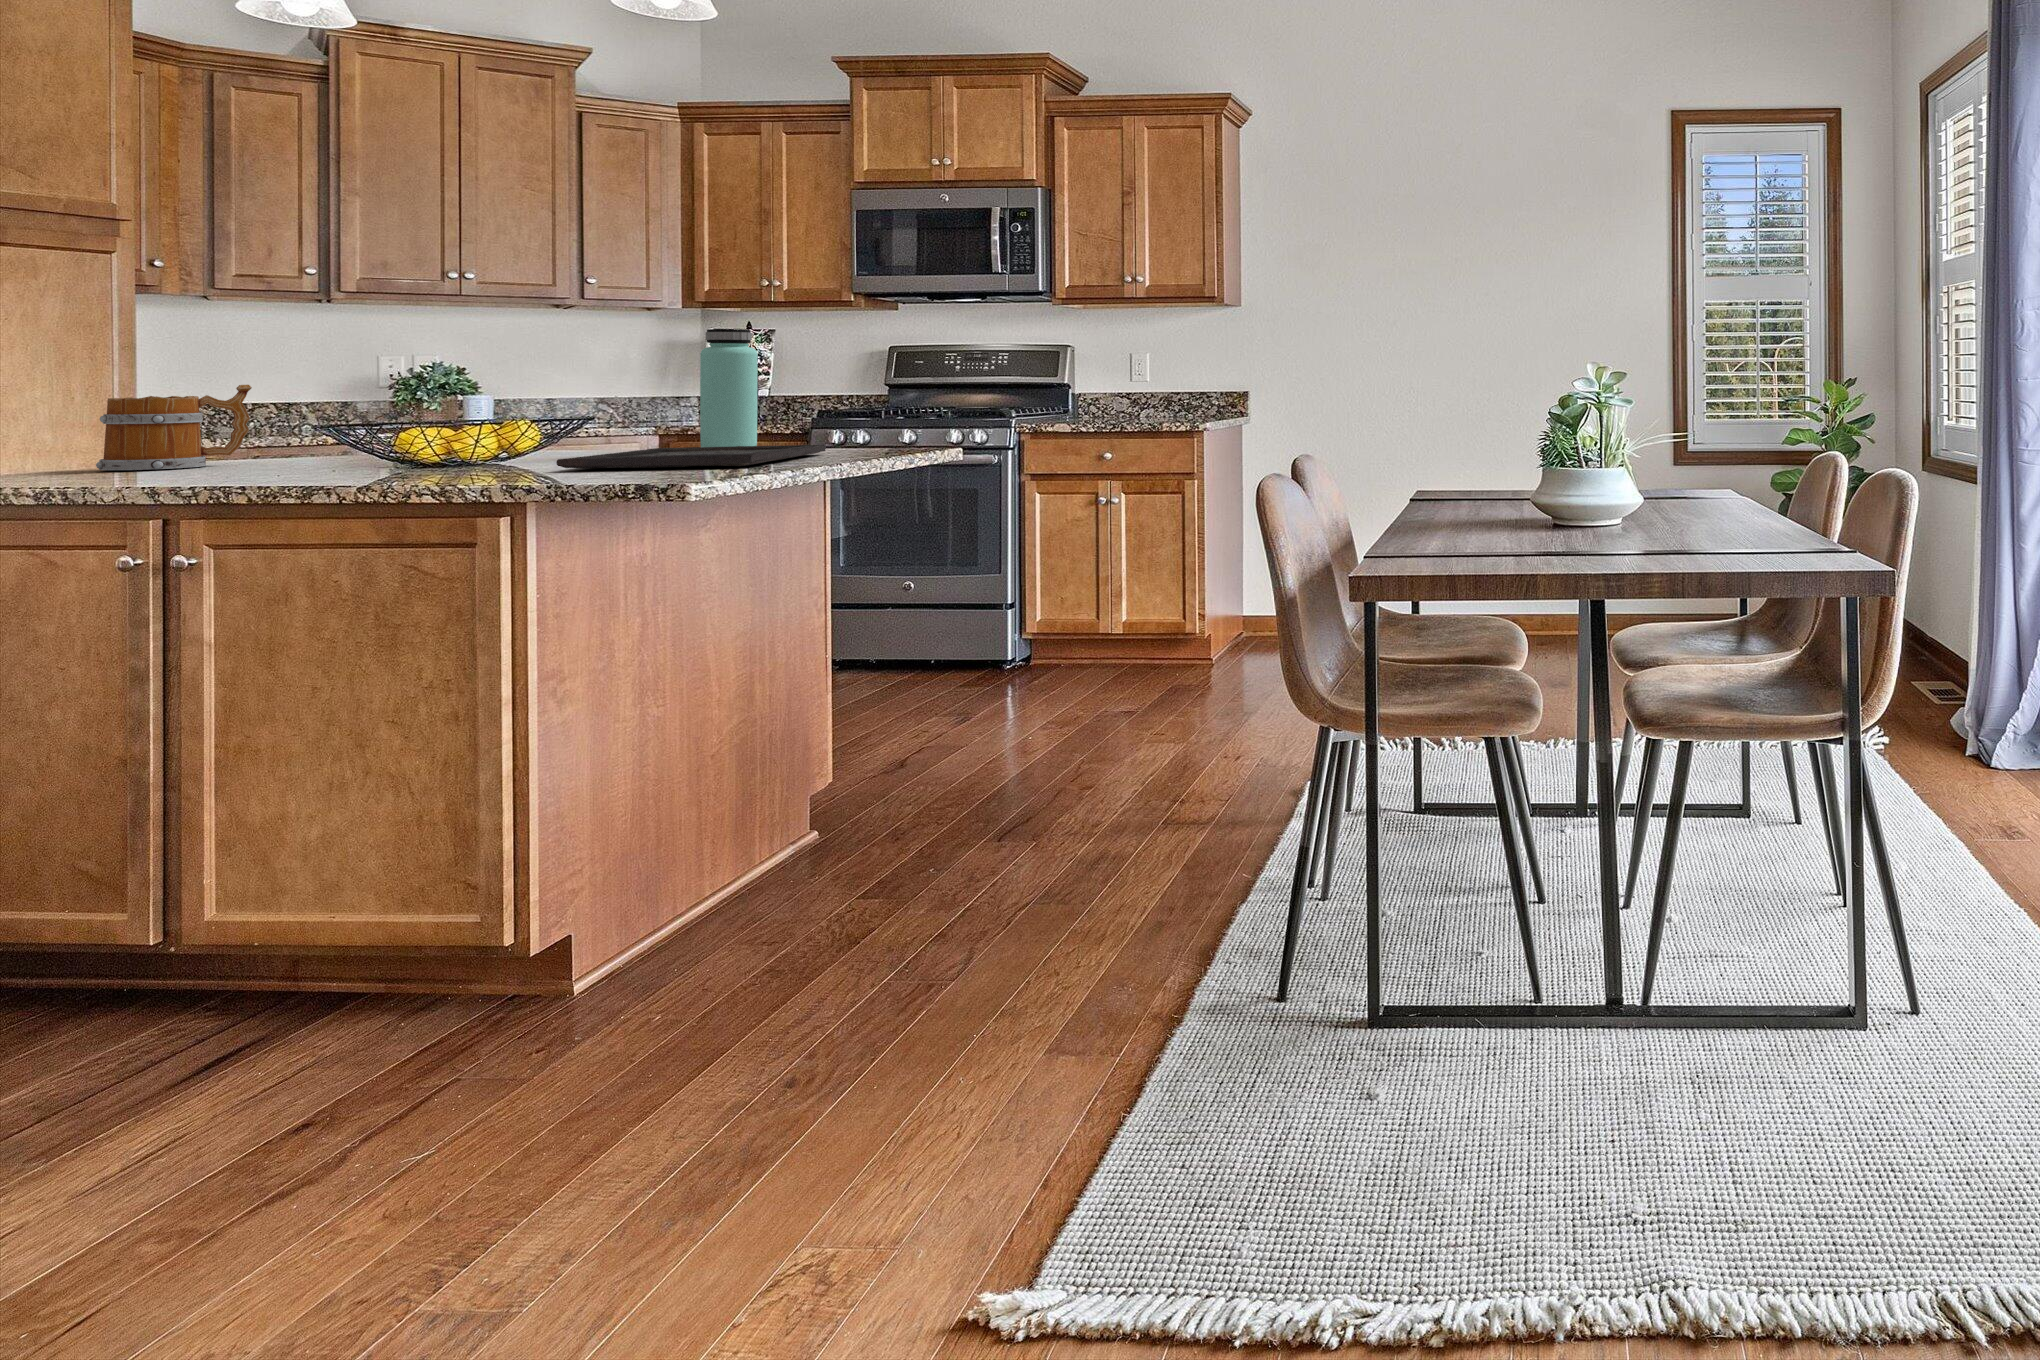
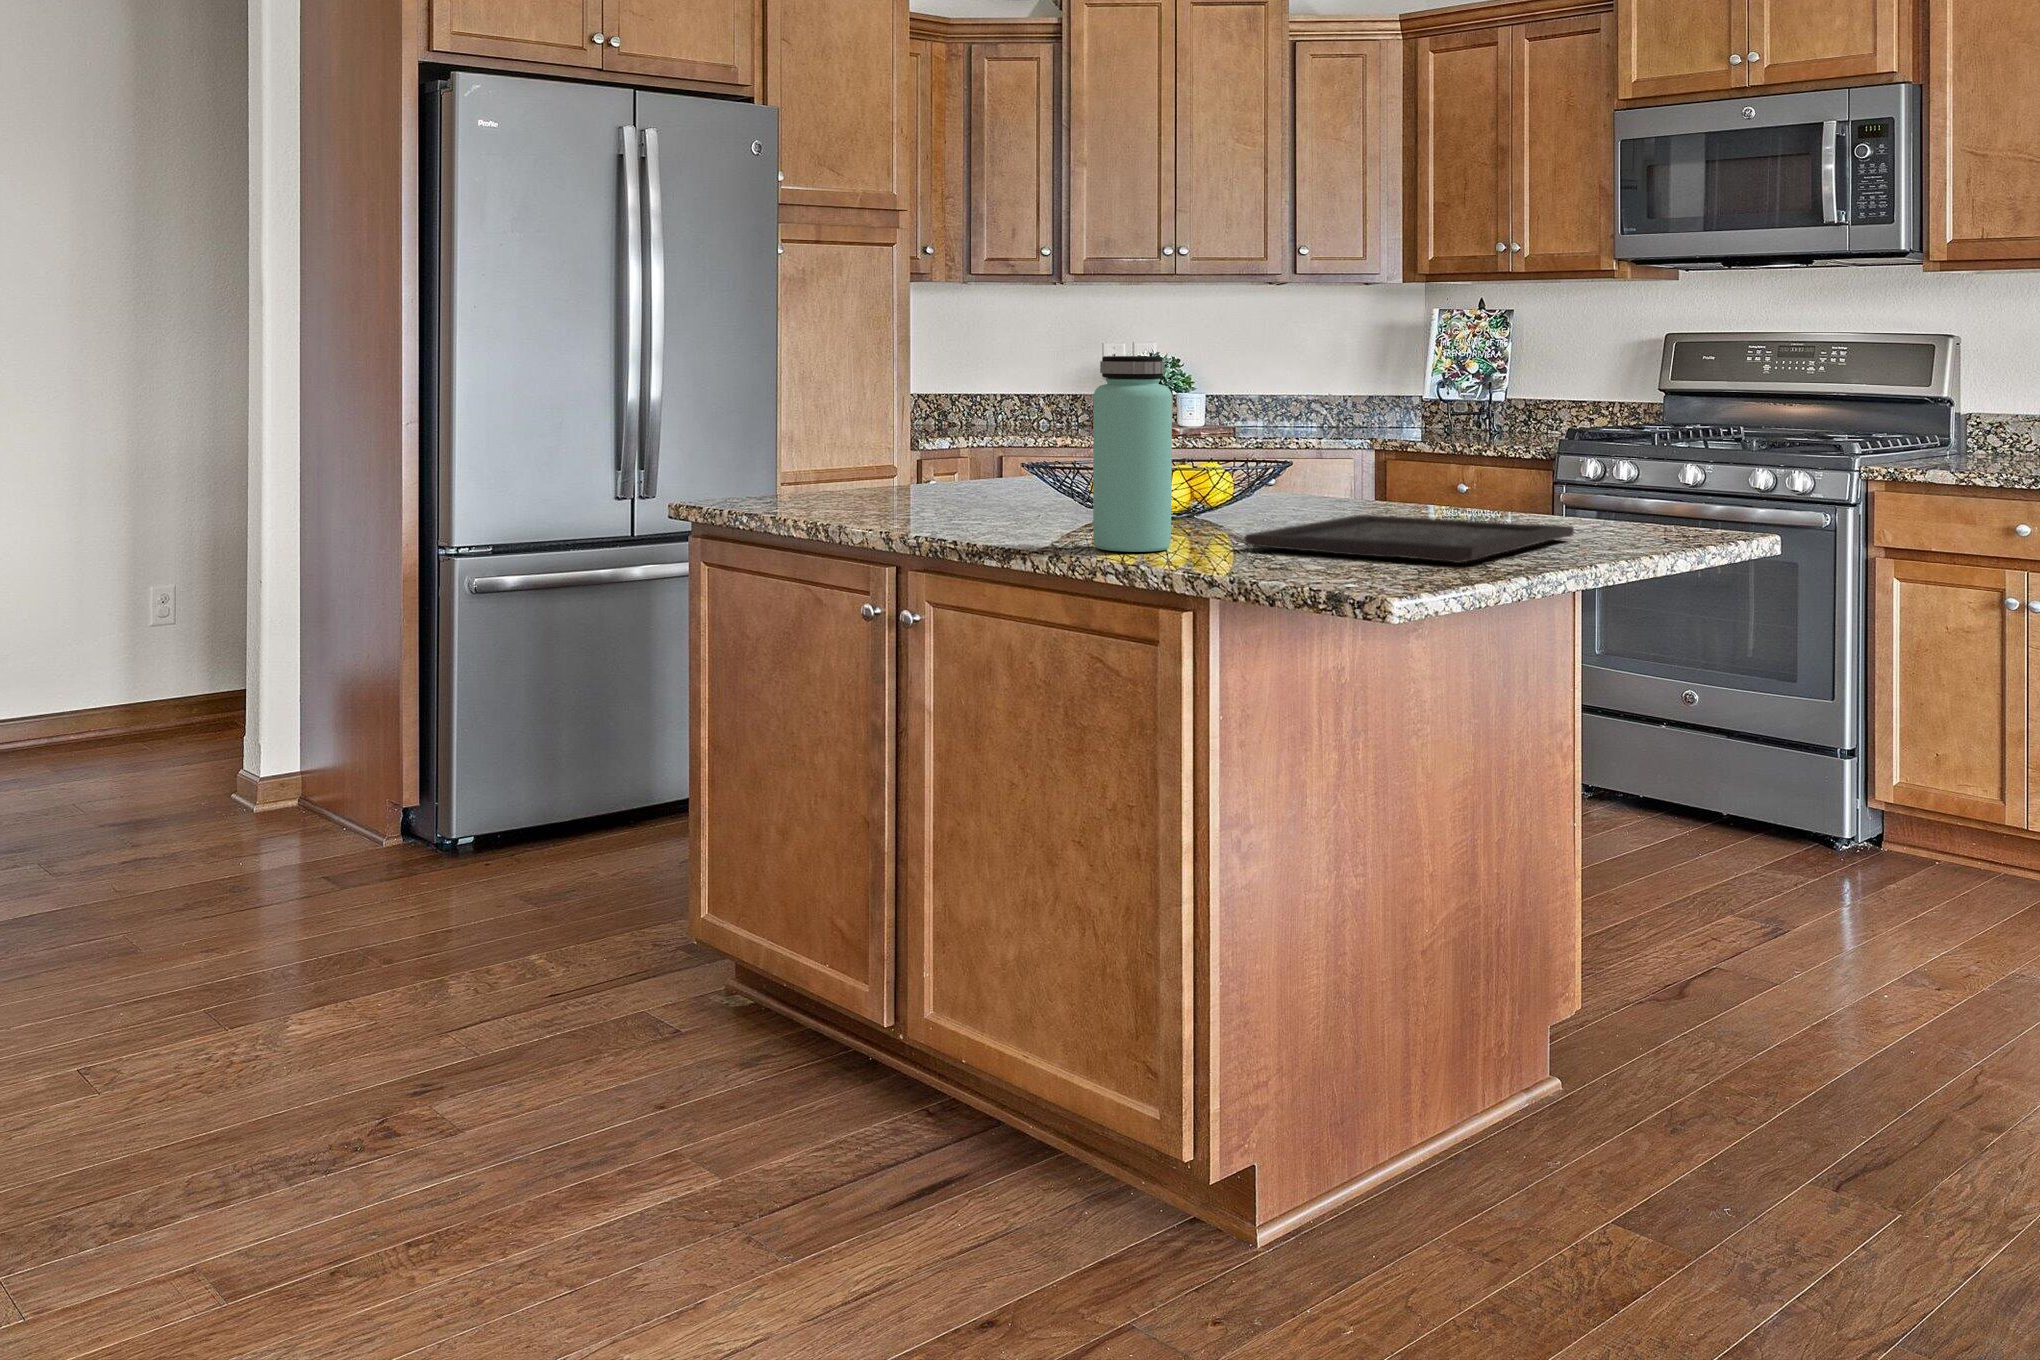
bottle: present [700,329,758,447] -> present [1093,356,1172,552]
mug: present [96,385,252,470] -> none [853,411,973,503]

